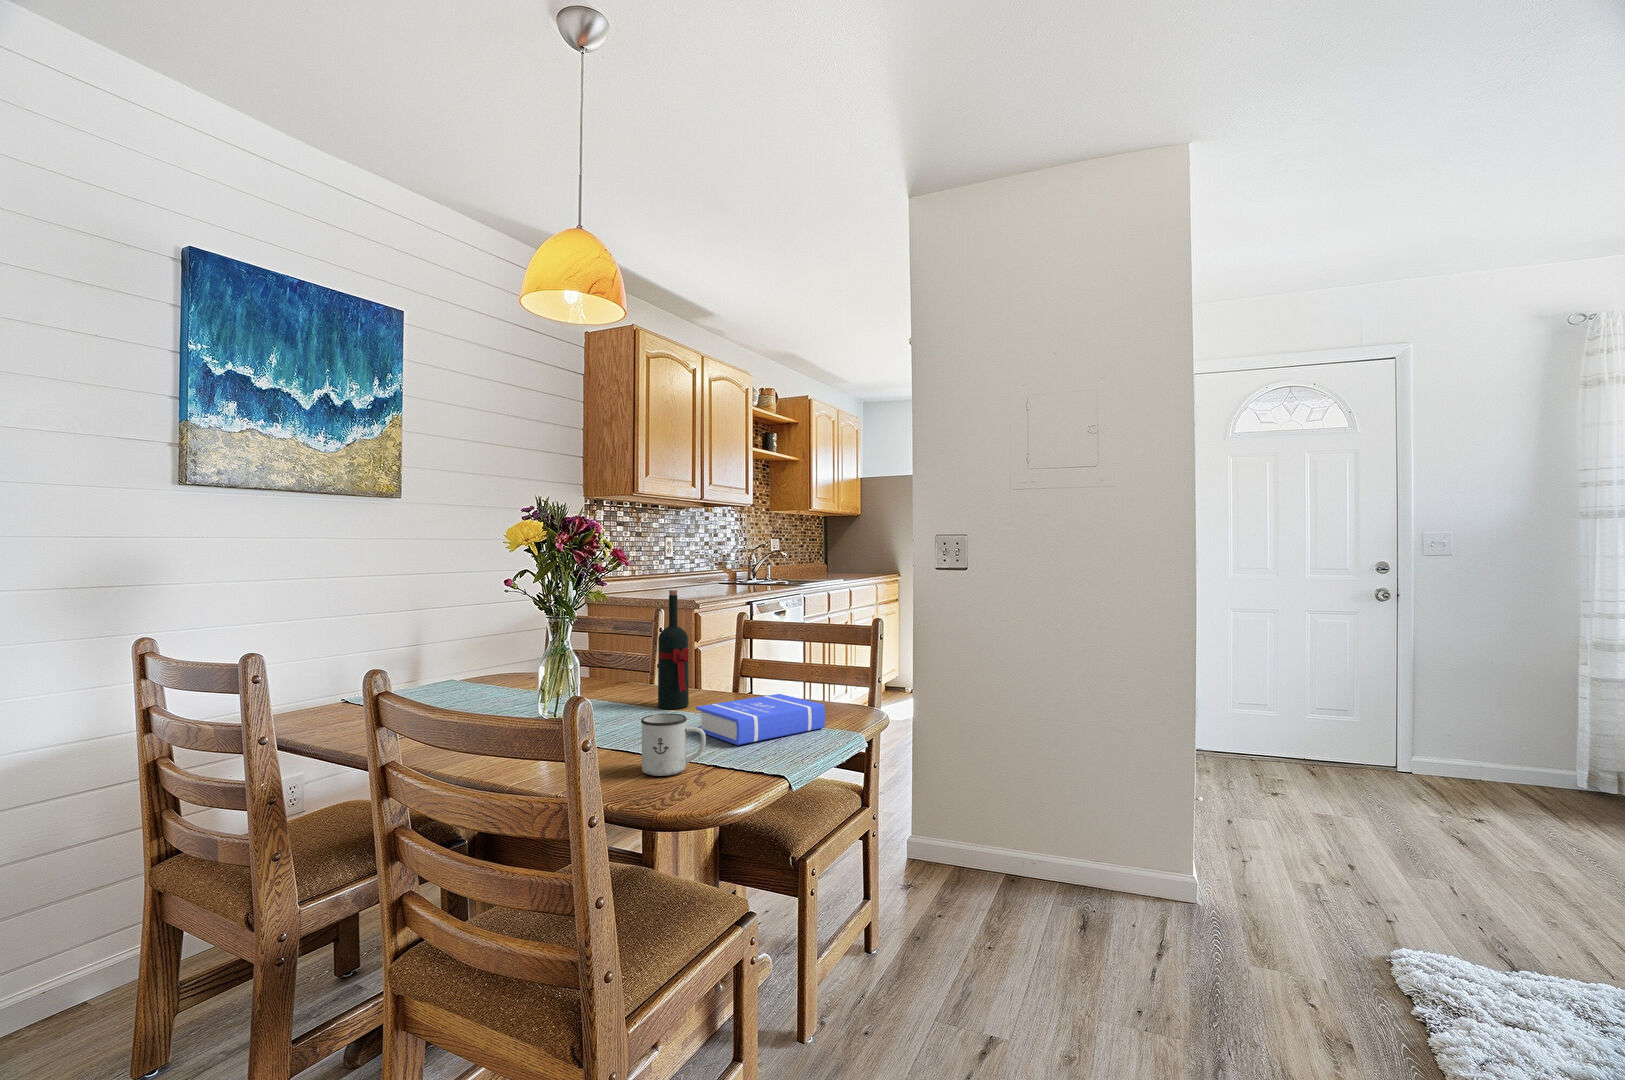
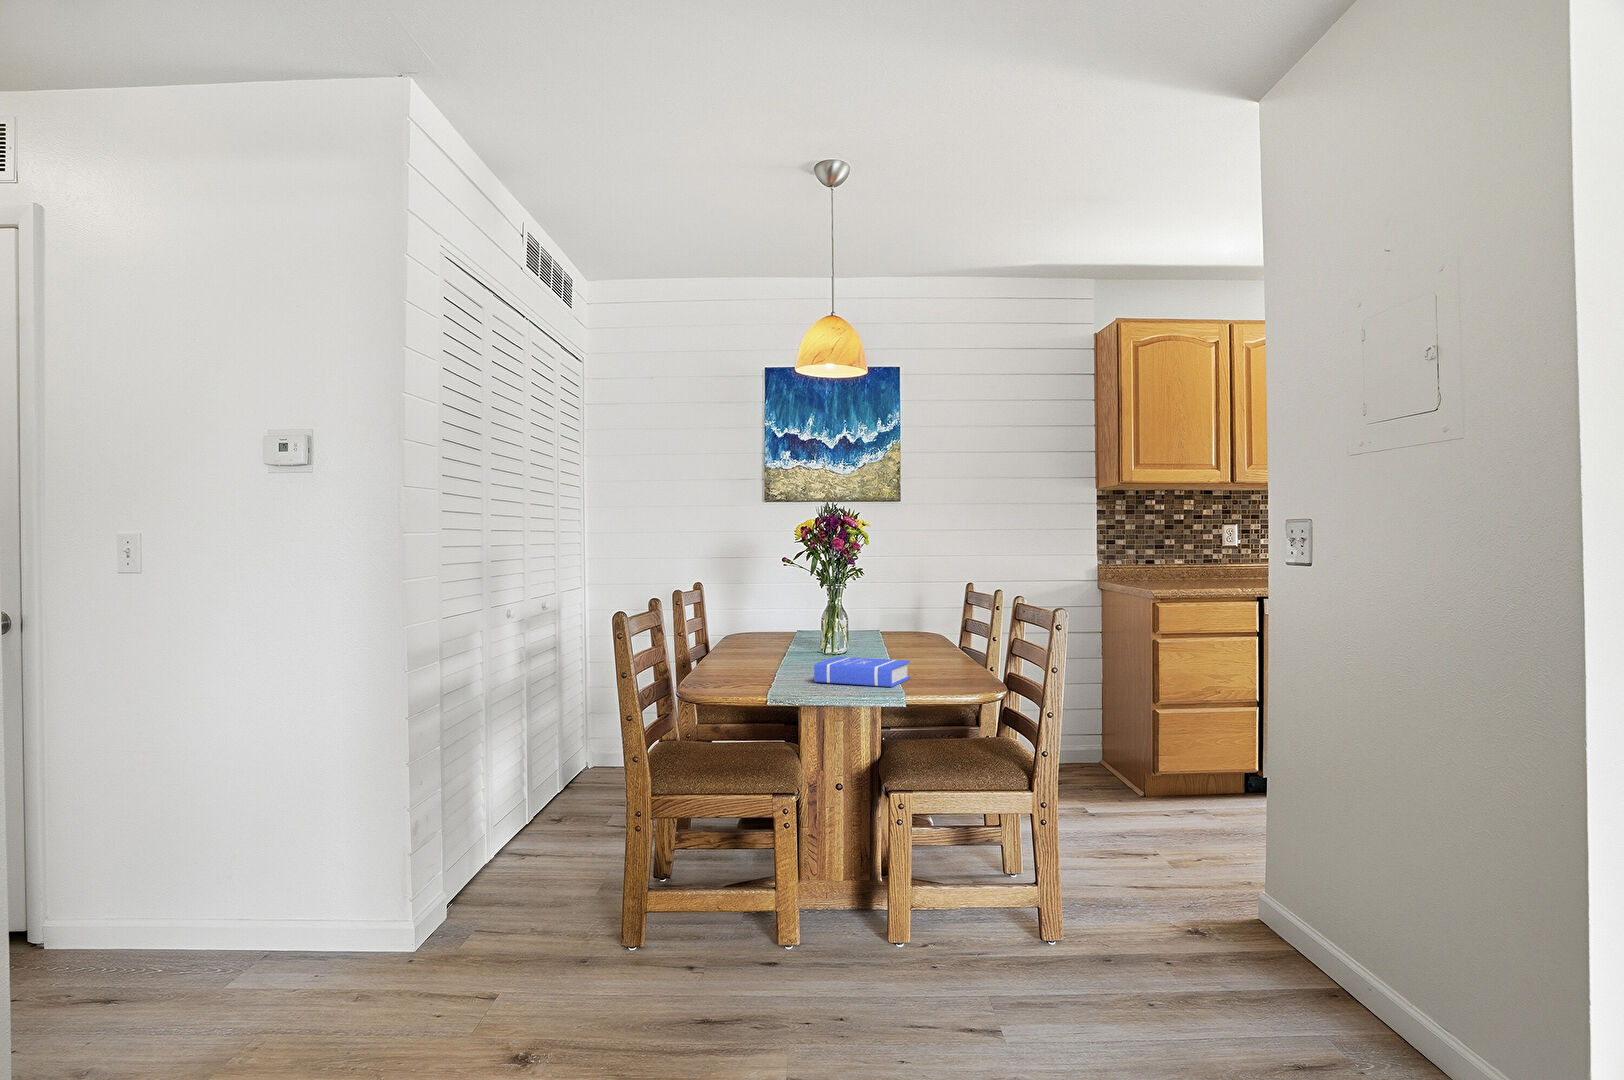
wine bottle: present [658,590,689,709] -> none [879,574,902,665]
mug: present [641,714,706,776] -> none [734,648,762,684]

